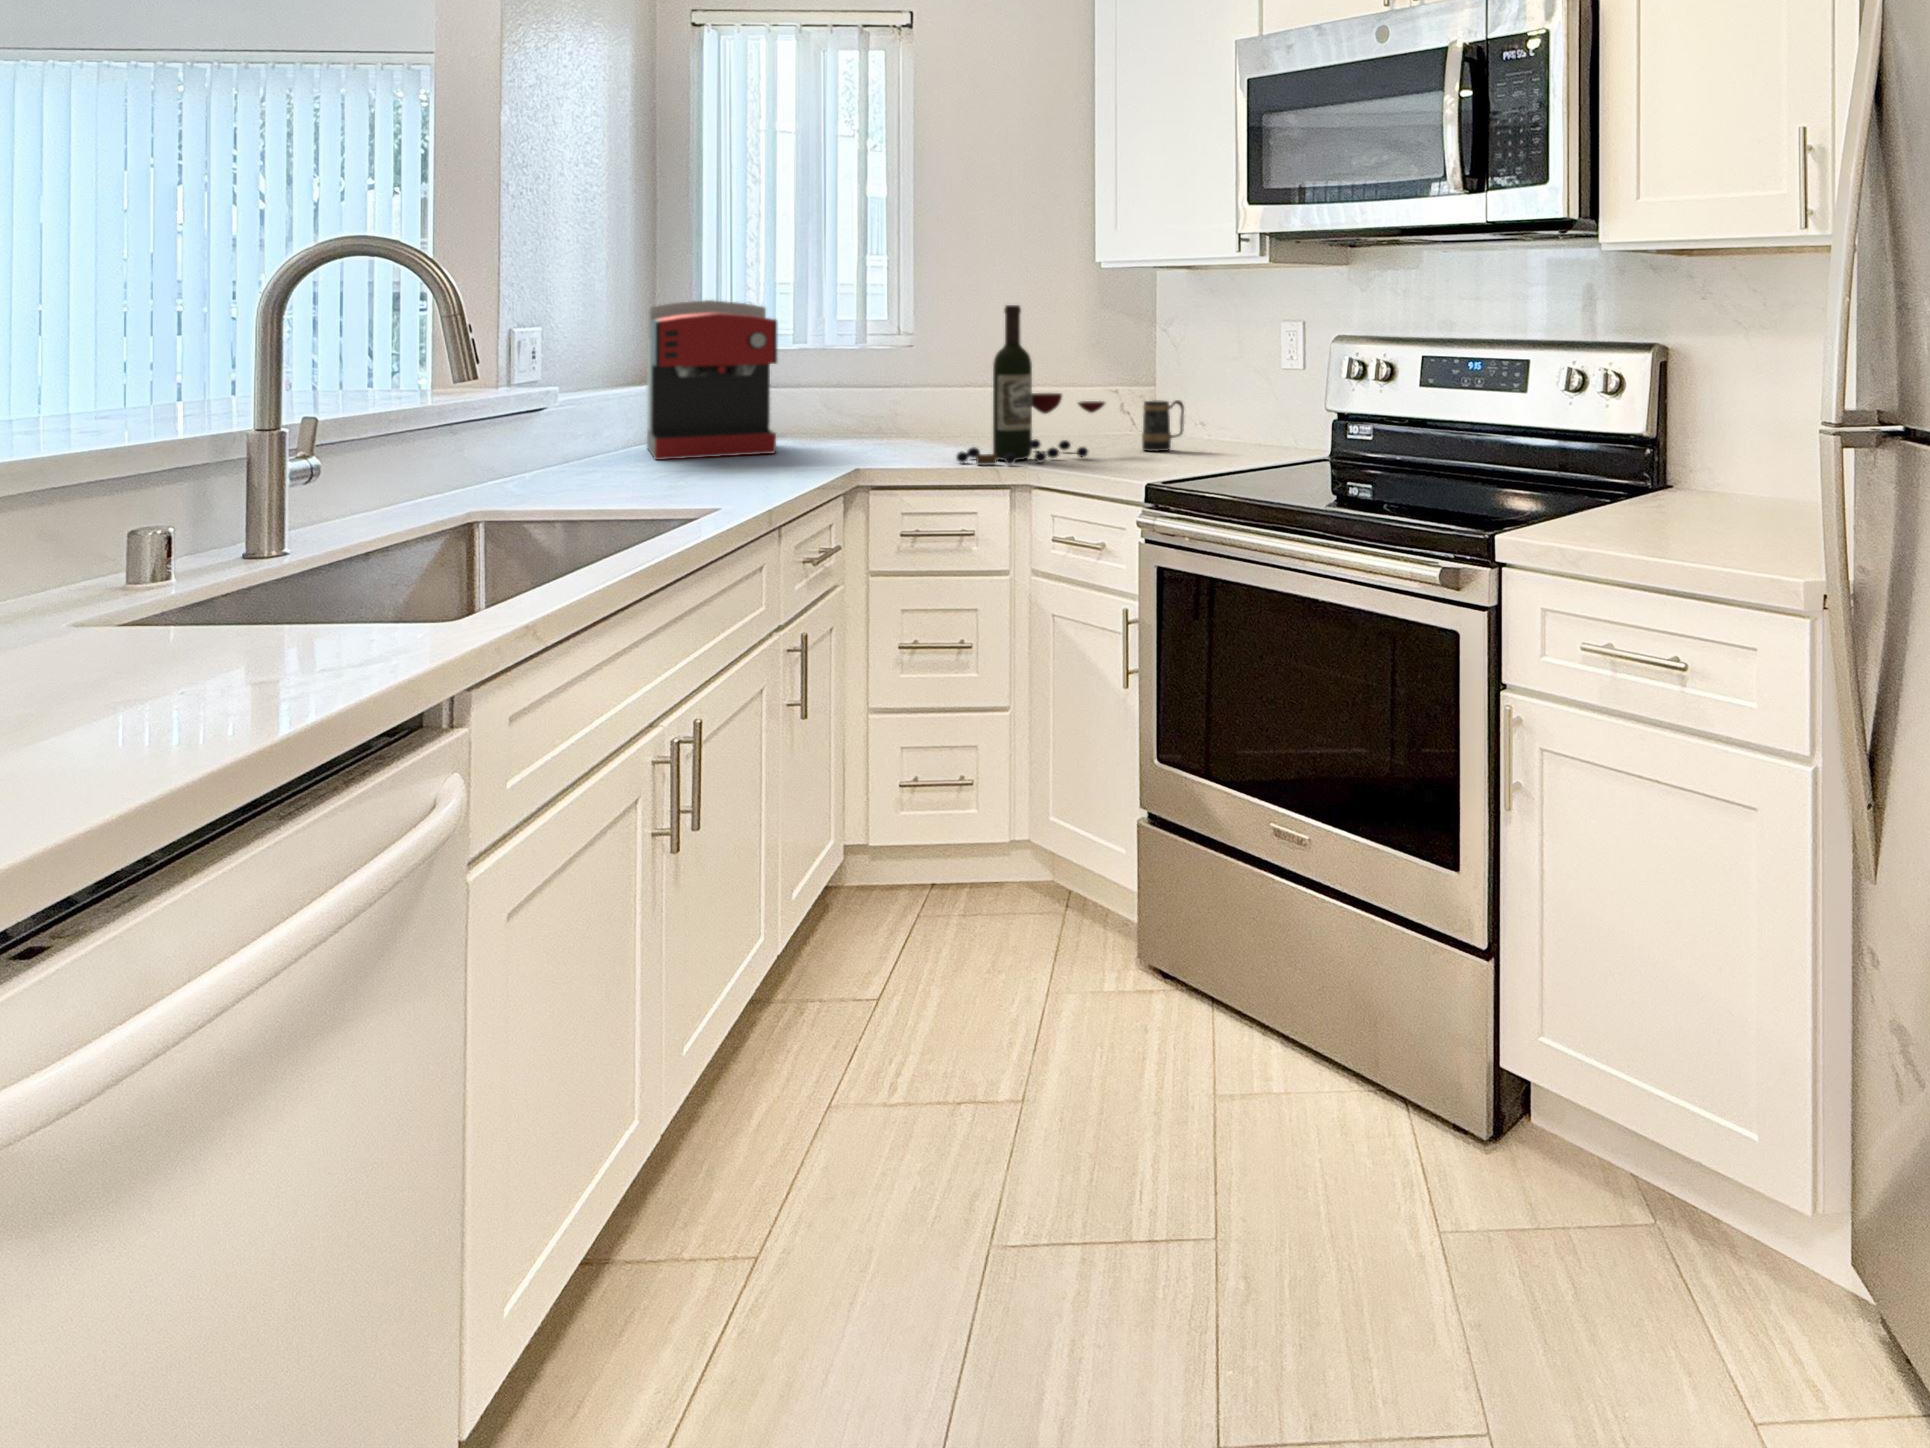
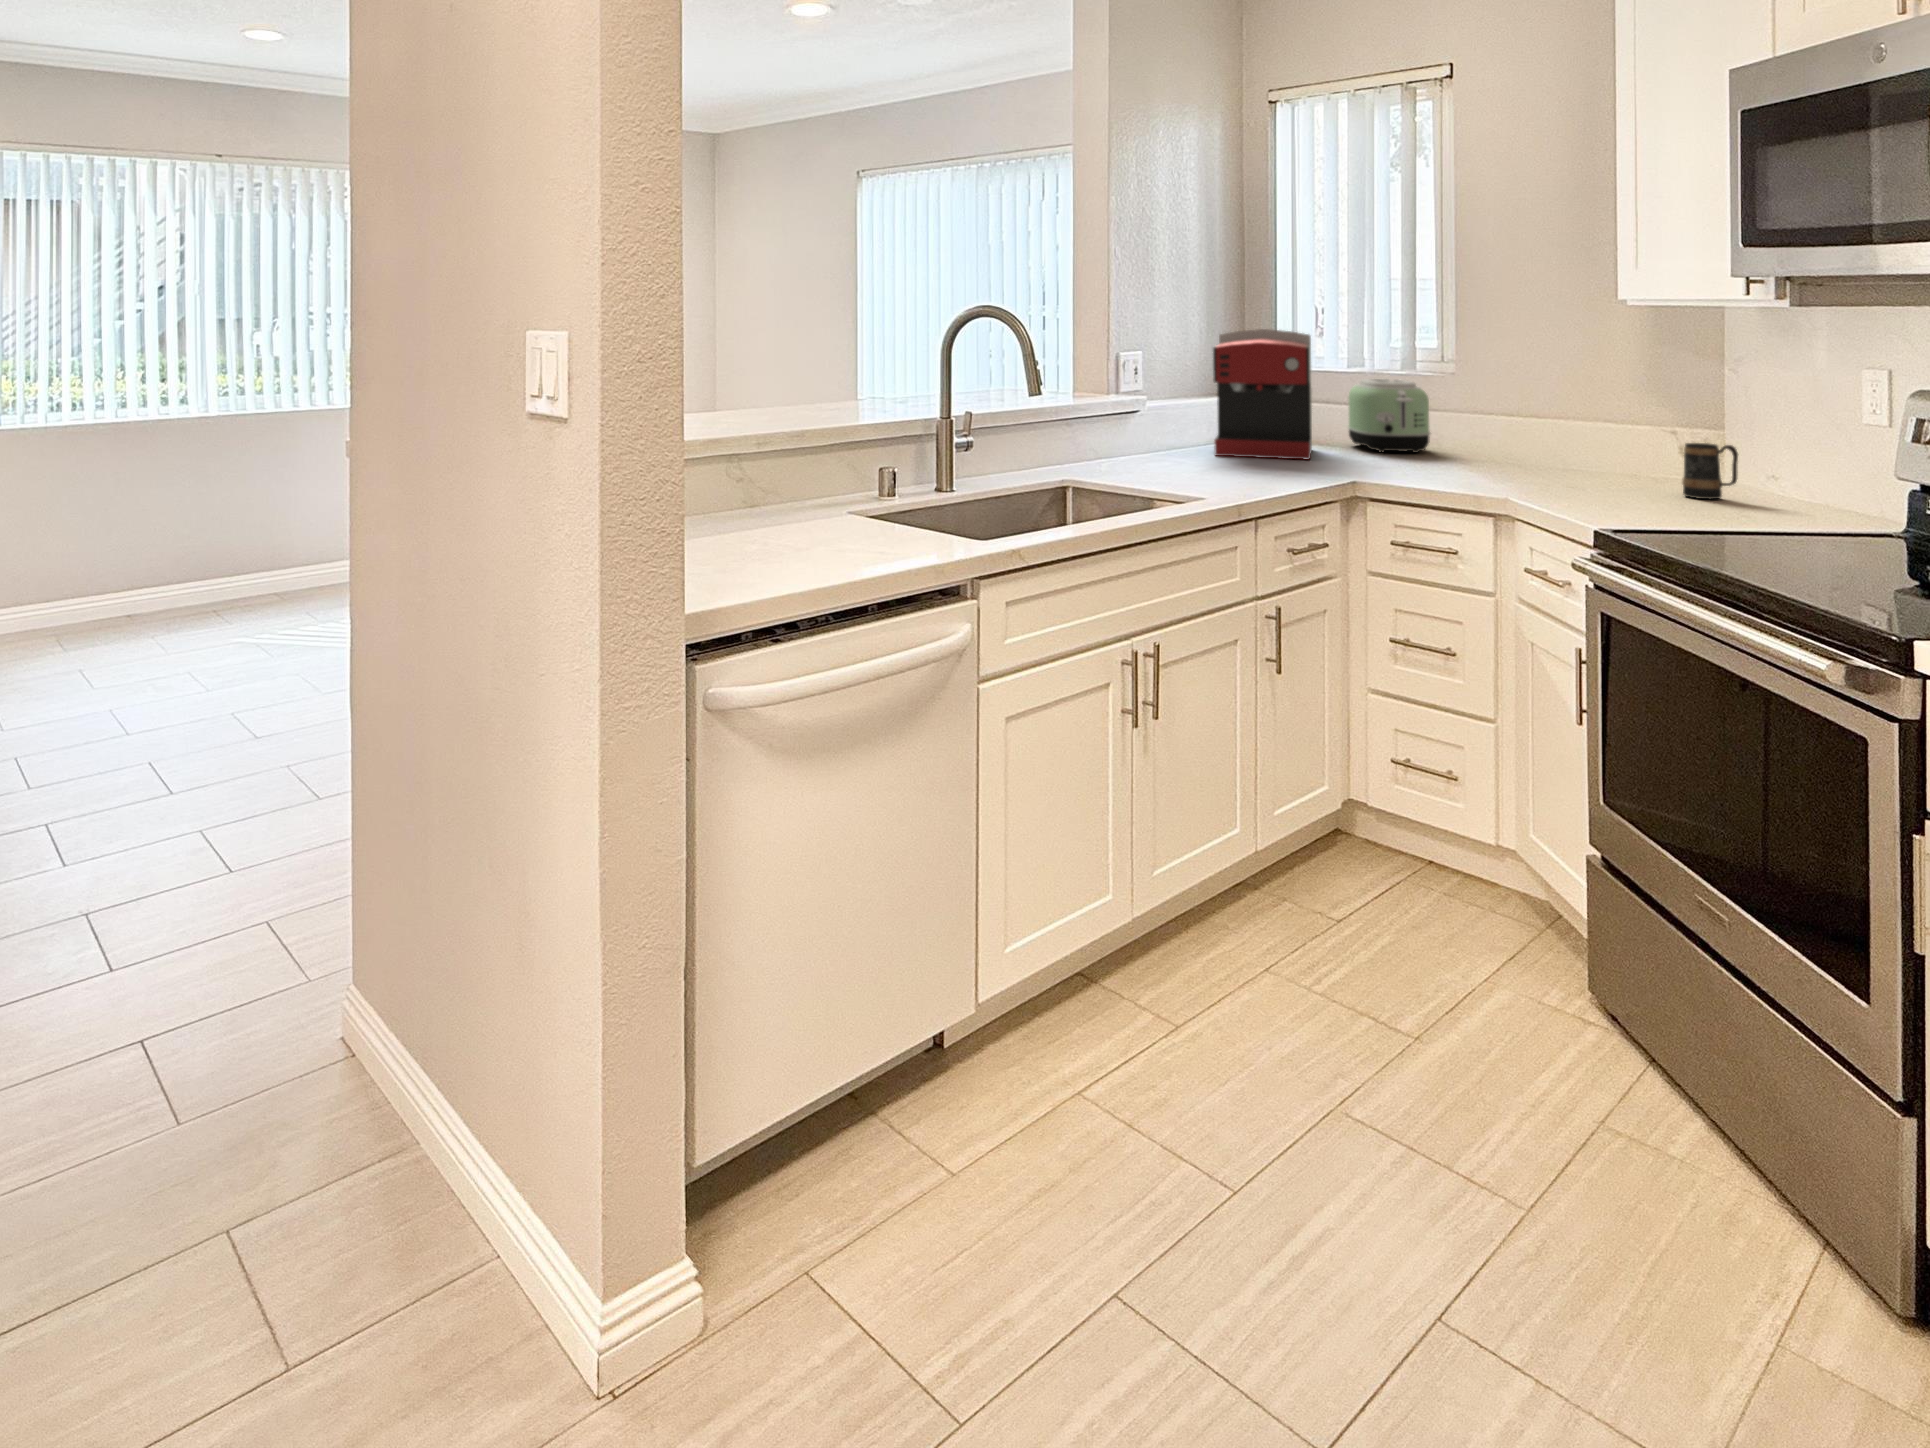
wine bottle: present [956,305,1105,465] -> none [1452,339,1634,495]
toaster: none [790,358,886,440] -> present [1348,379,1430,453]

